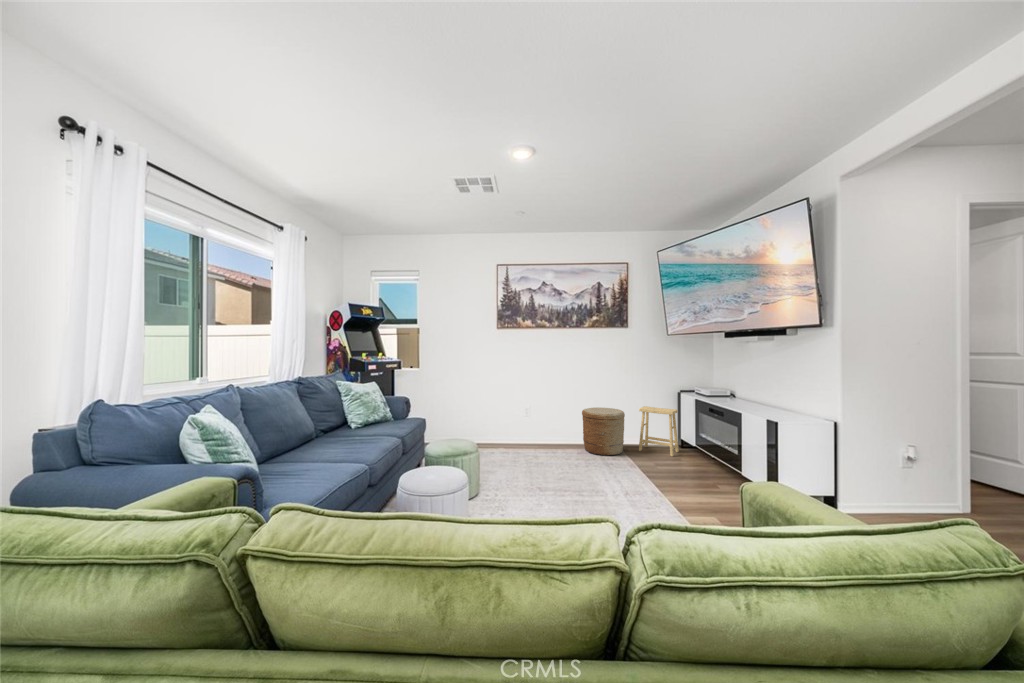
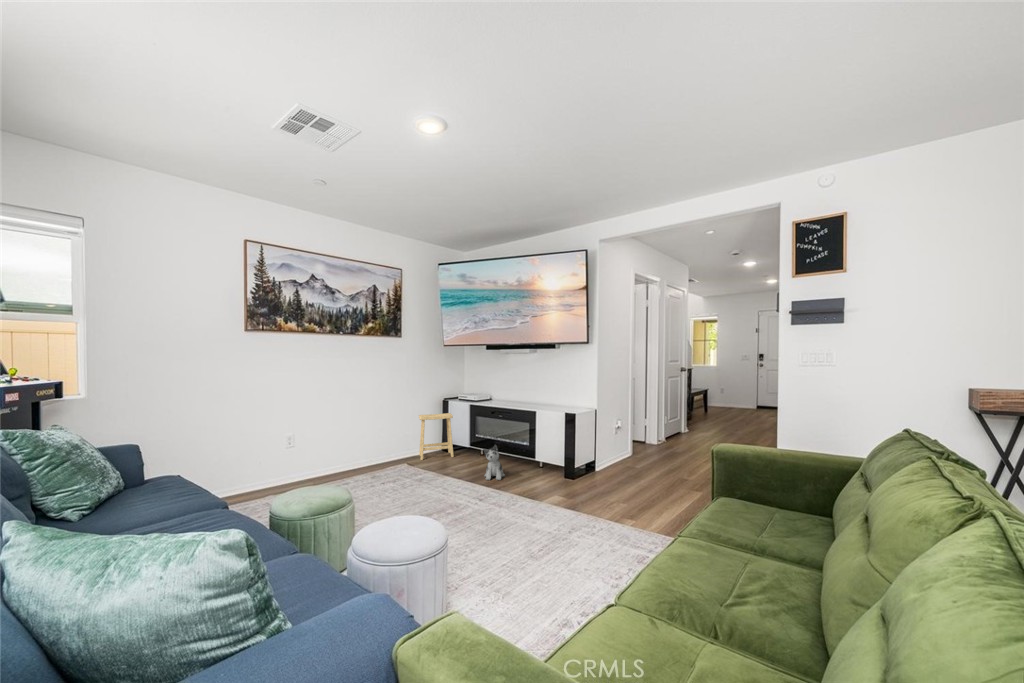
woven basket: present [582,407,625,455] -> none [366,422,414,475]
plush toy: none [662,450,690,490] -> present [483,445,505,480]

